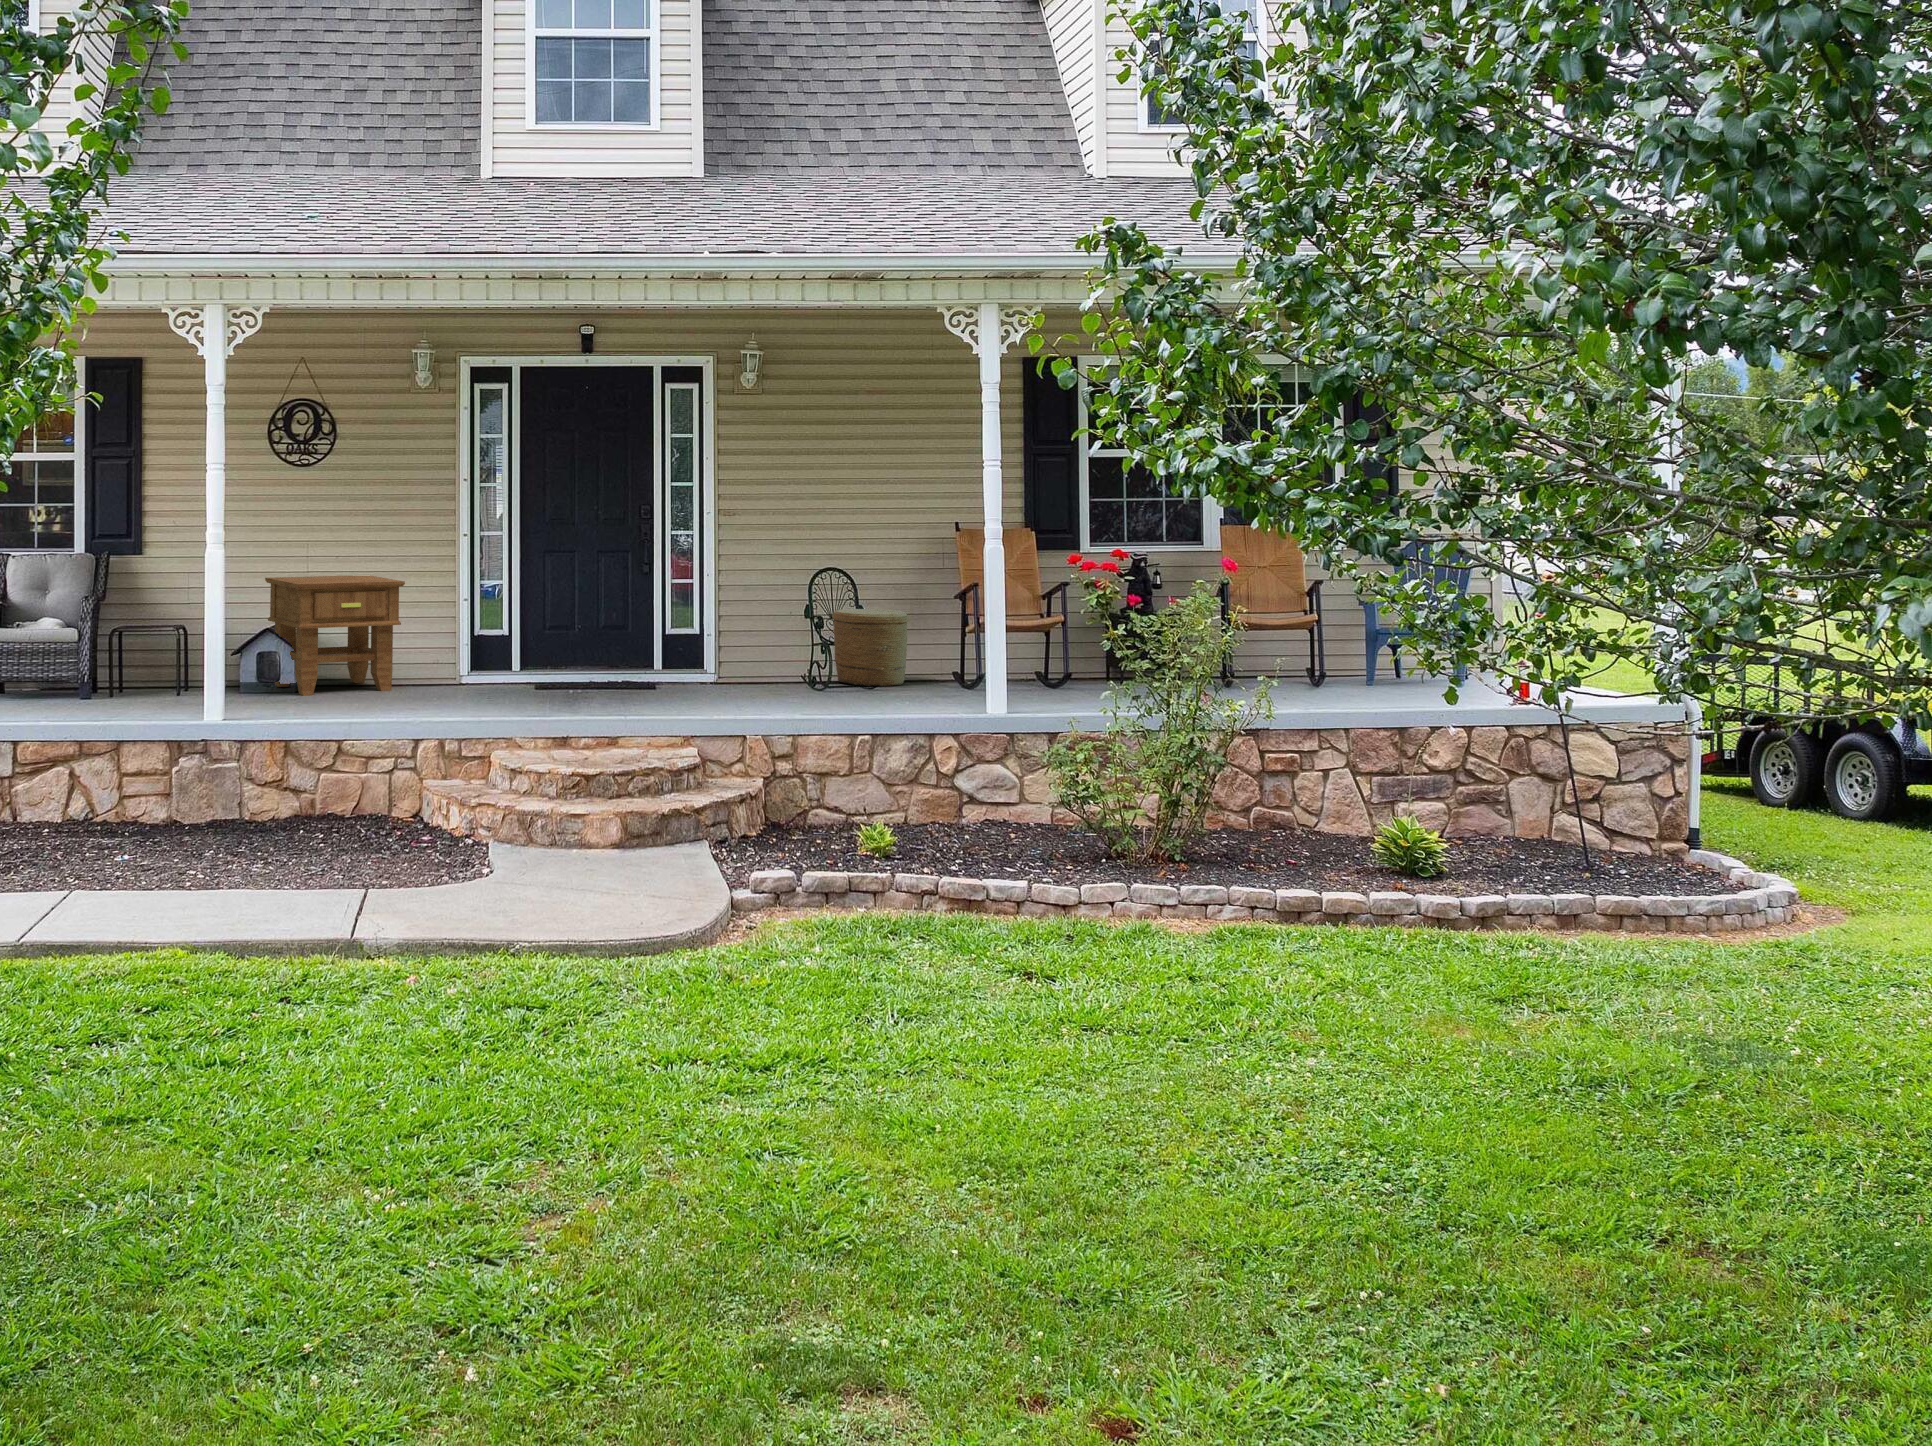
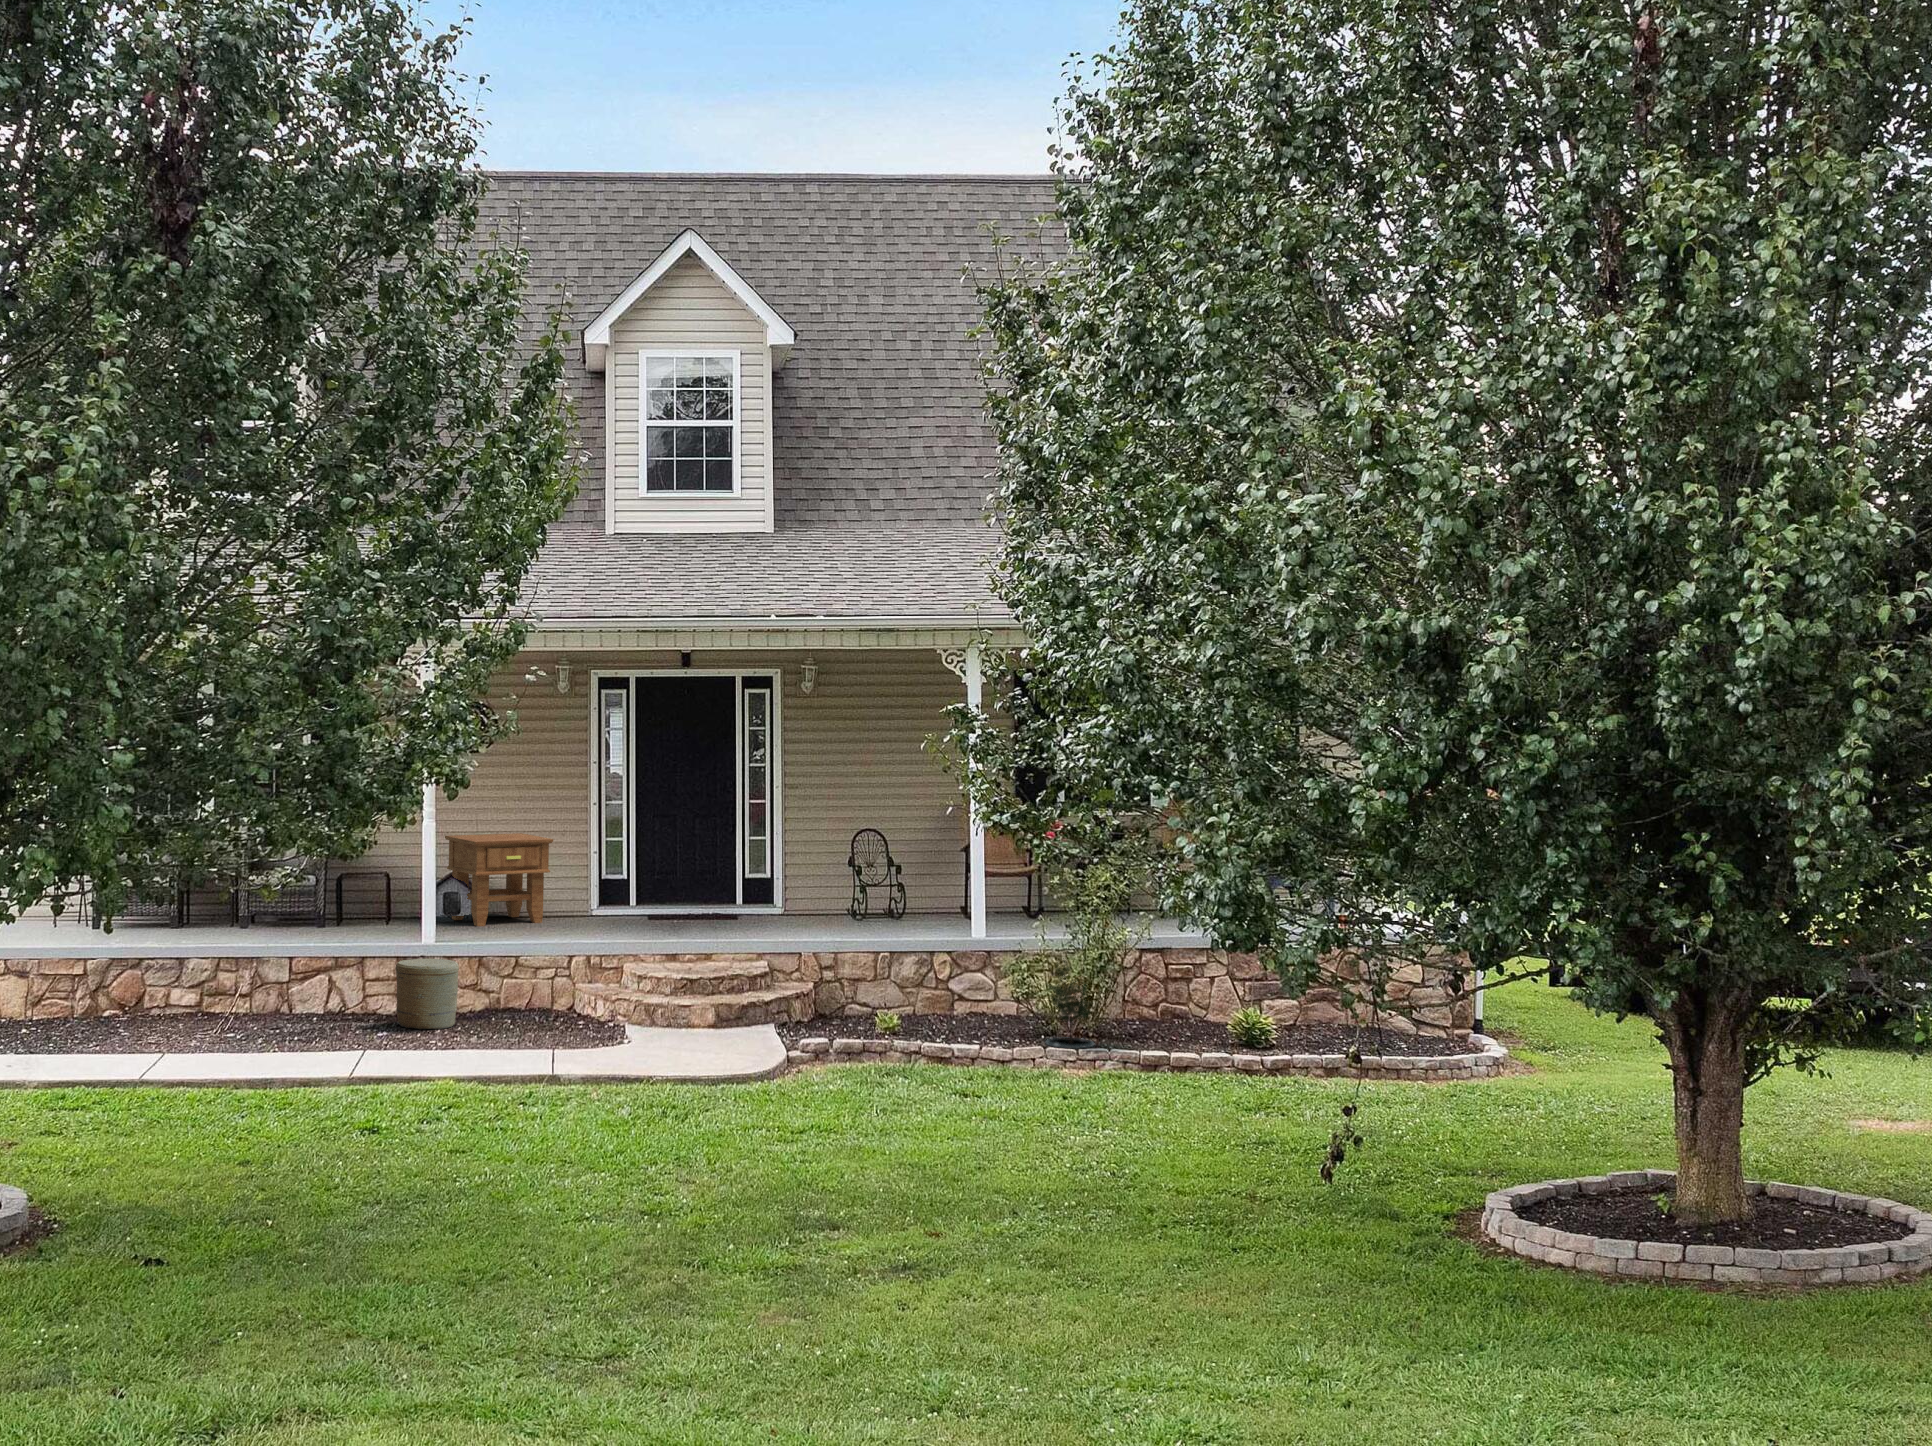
woven basket: present [832,609,908,687] -> present [396,959,459,1030]
potted tree: none [1108,744,1187,884] -> present [1046,958,1094,1049]

